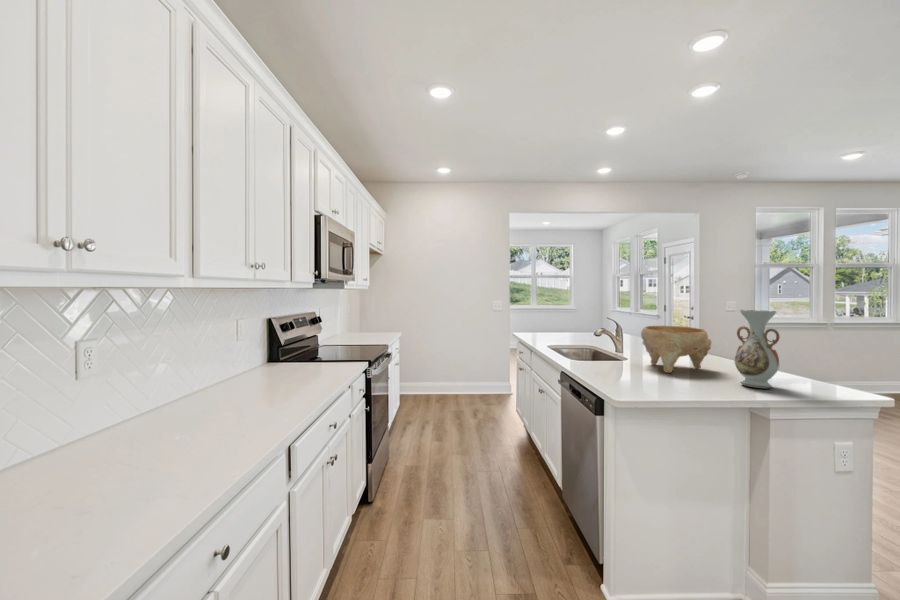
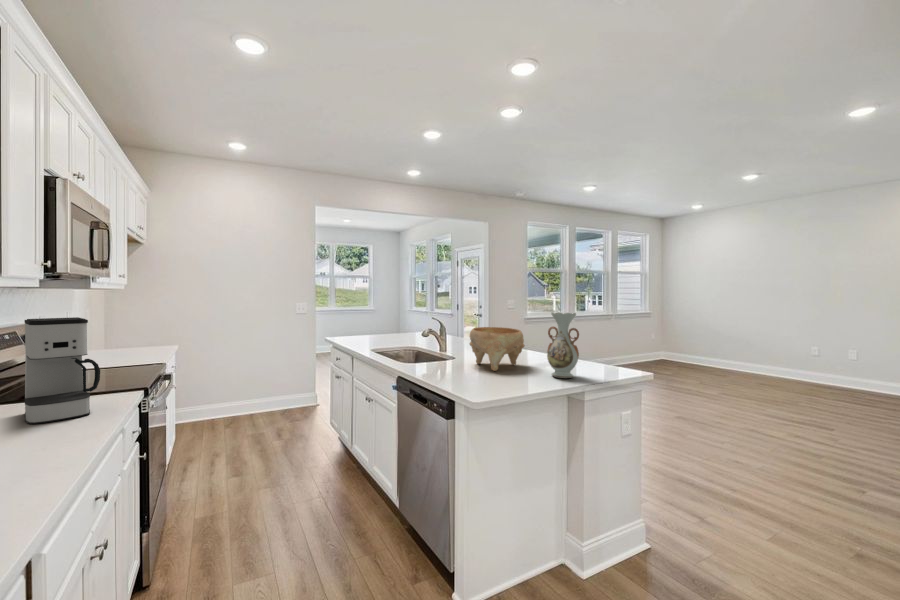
coffee maker: none [303,308,341,375] -> present [25,317,100,424]

